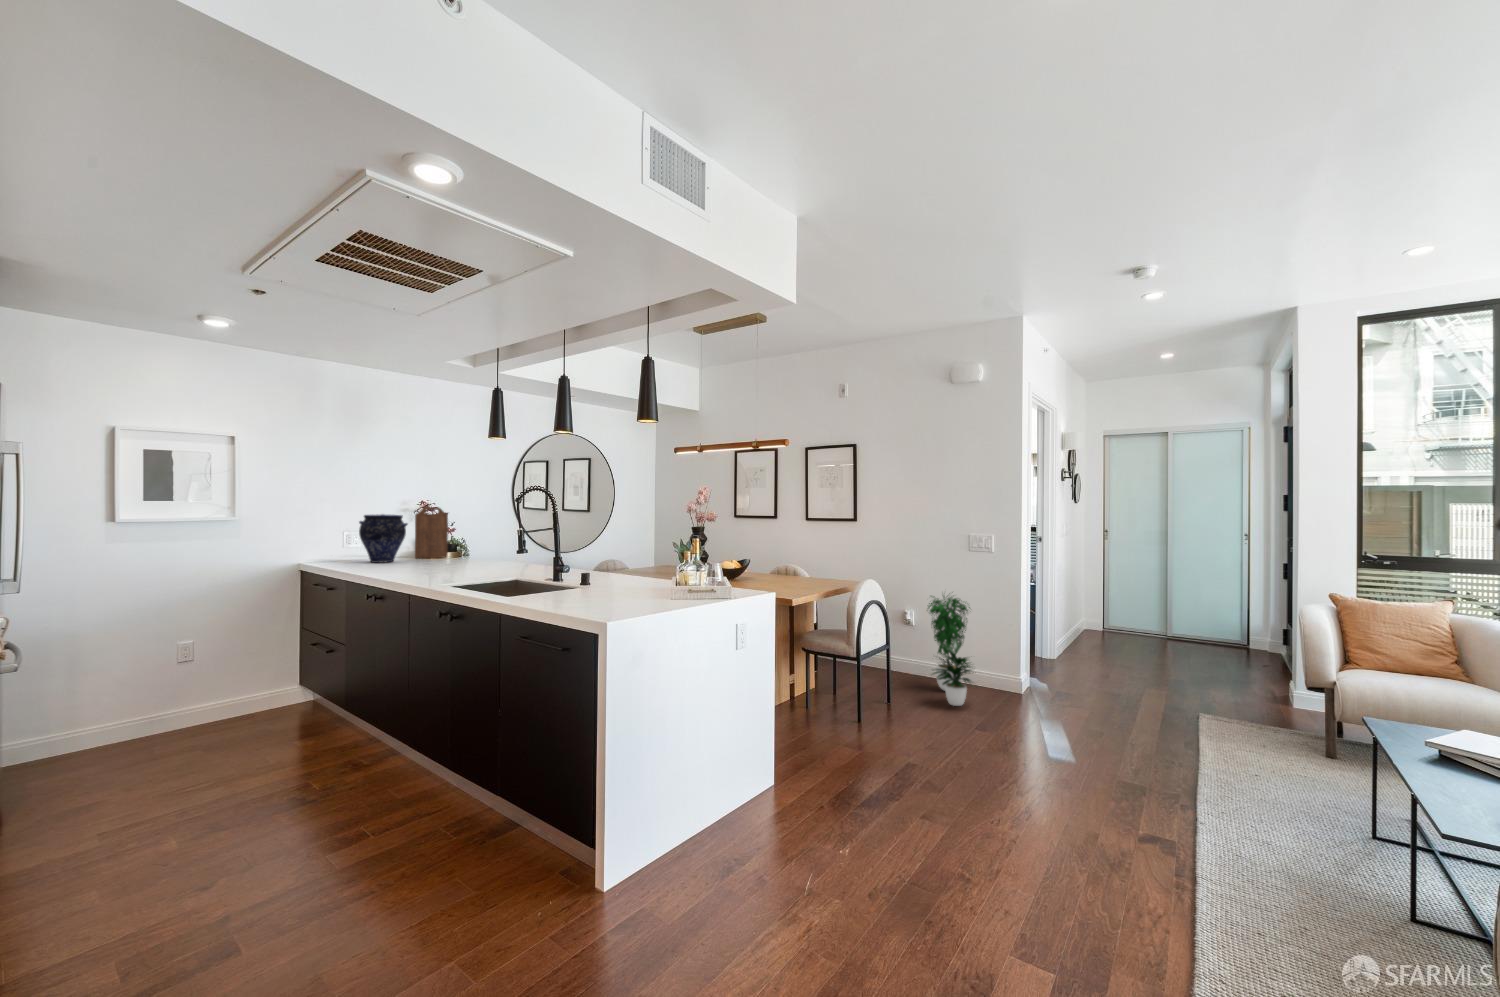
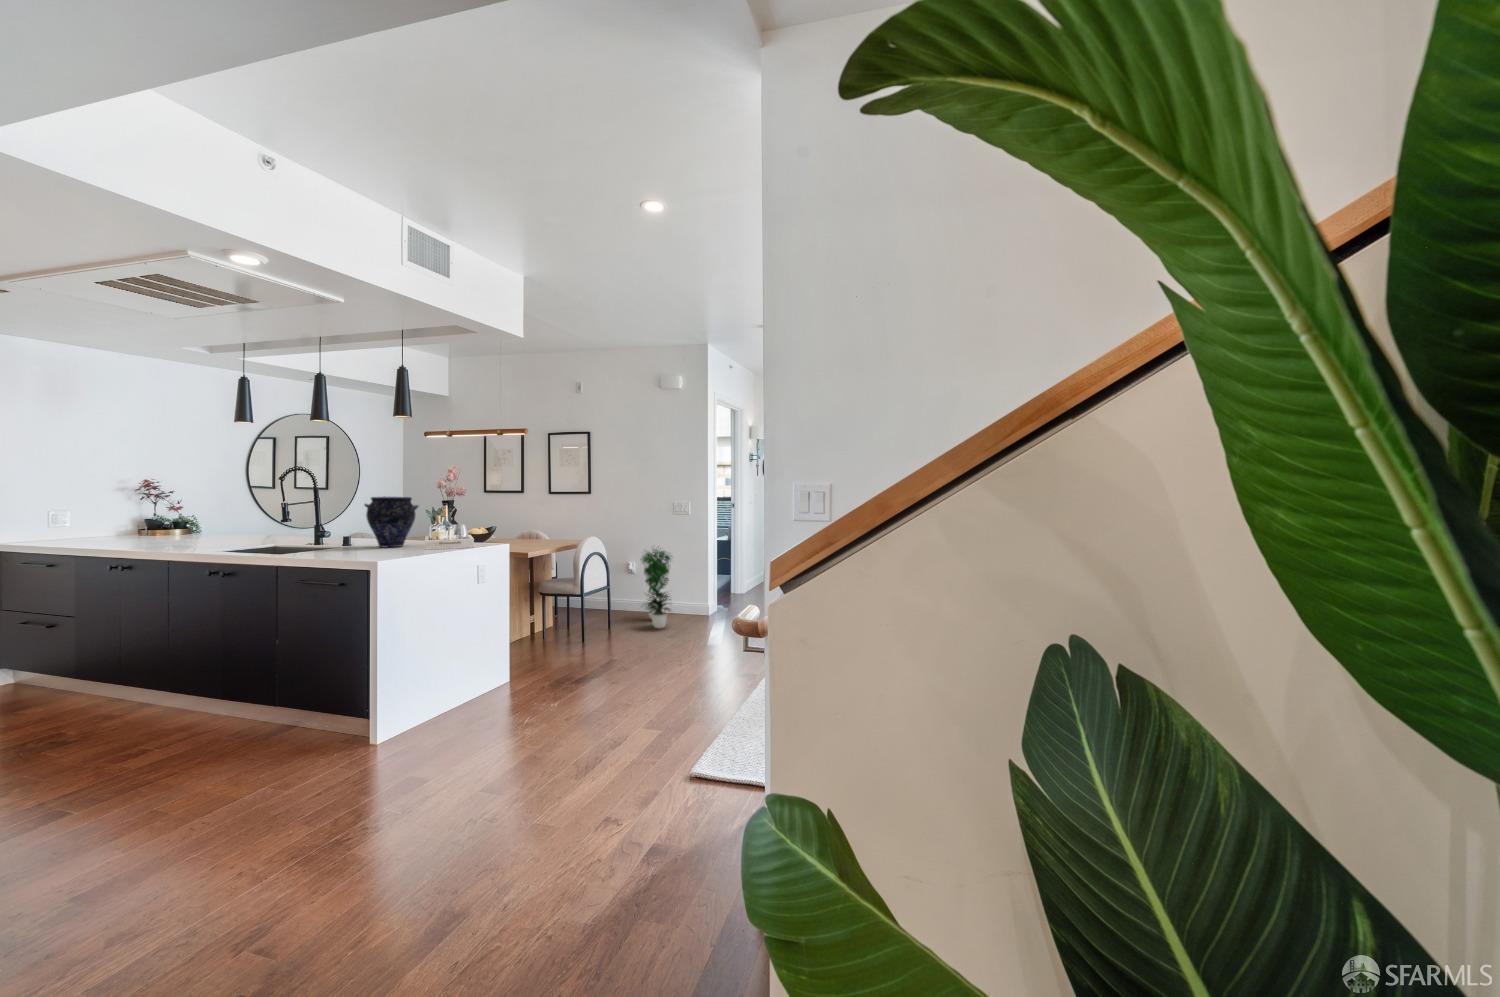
cutting board: present [415,507,448,558] -> none [139,485,179,535]
vase: present [359,514,408,563] -> present [365,496,418,548]

